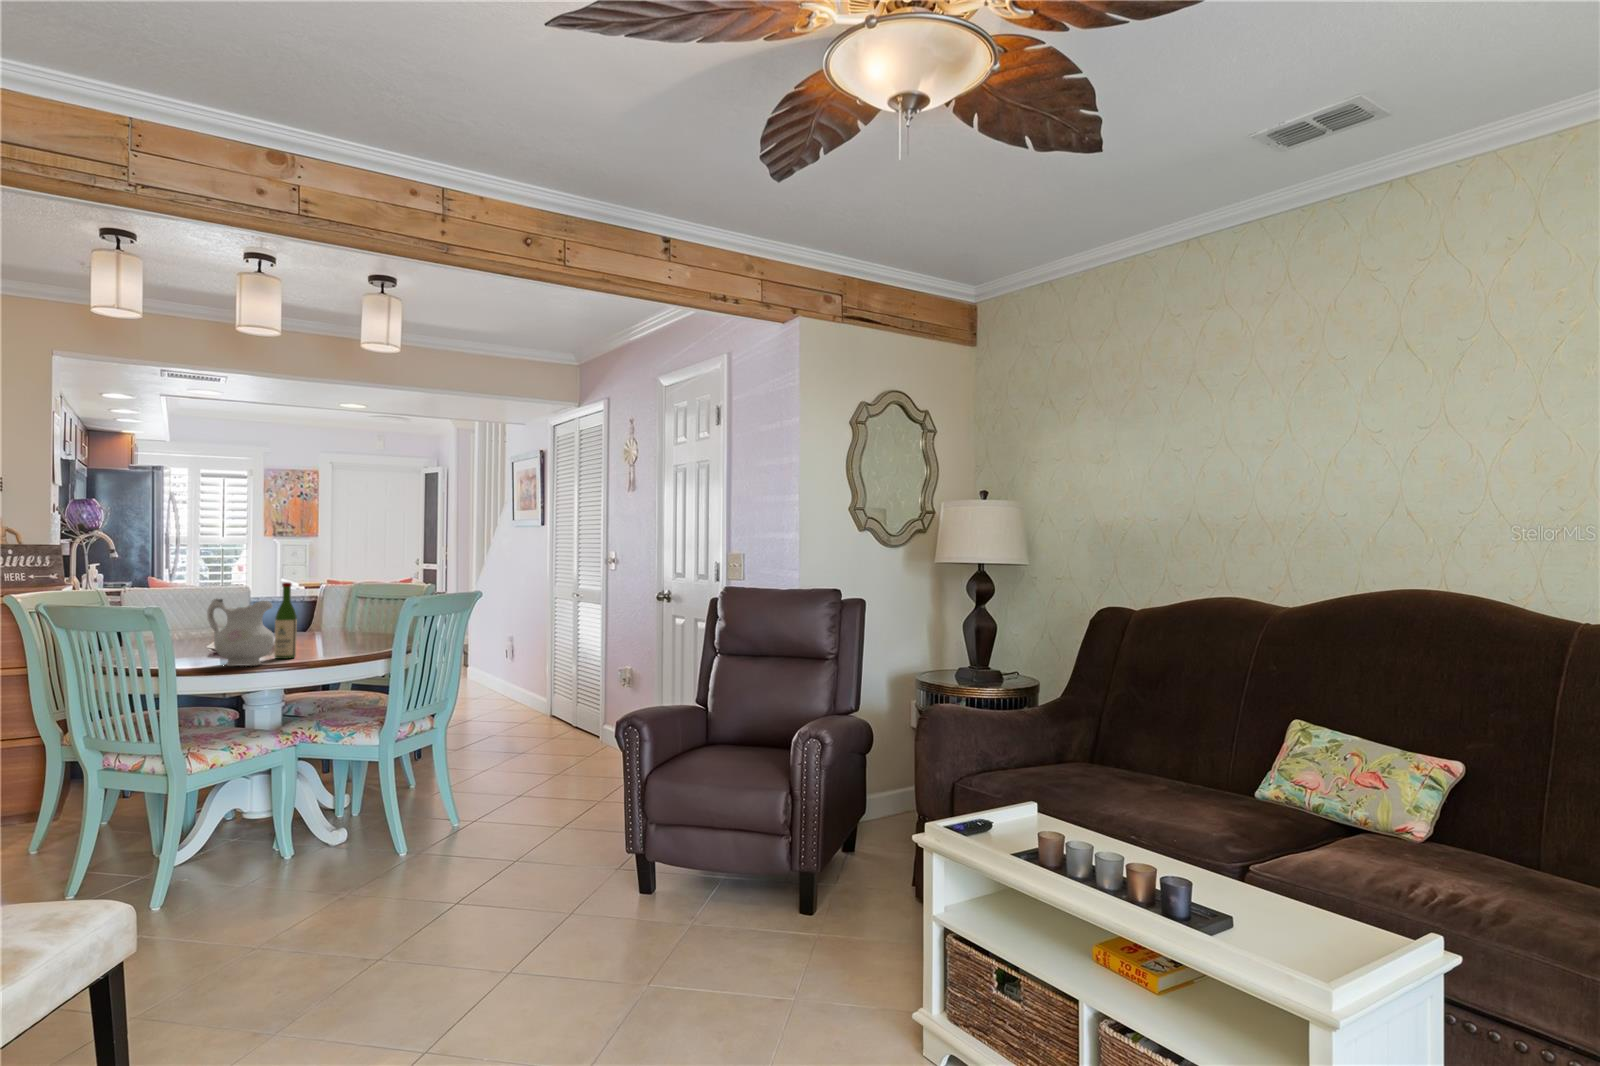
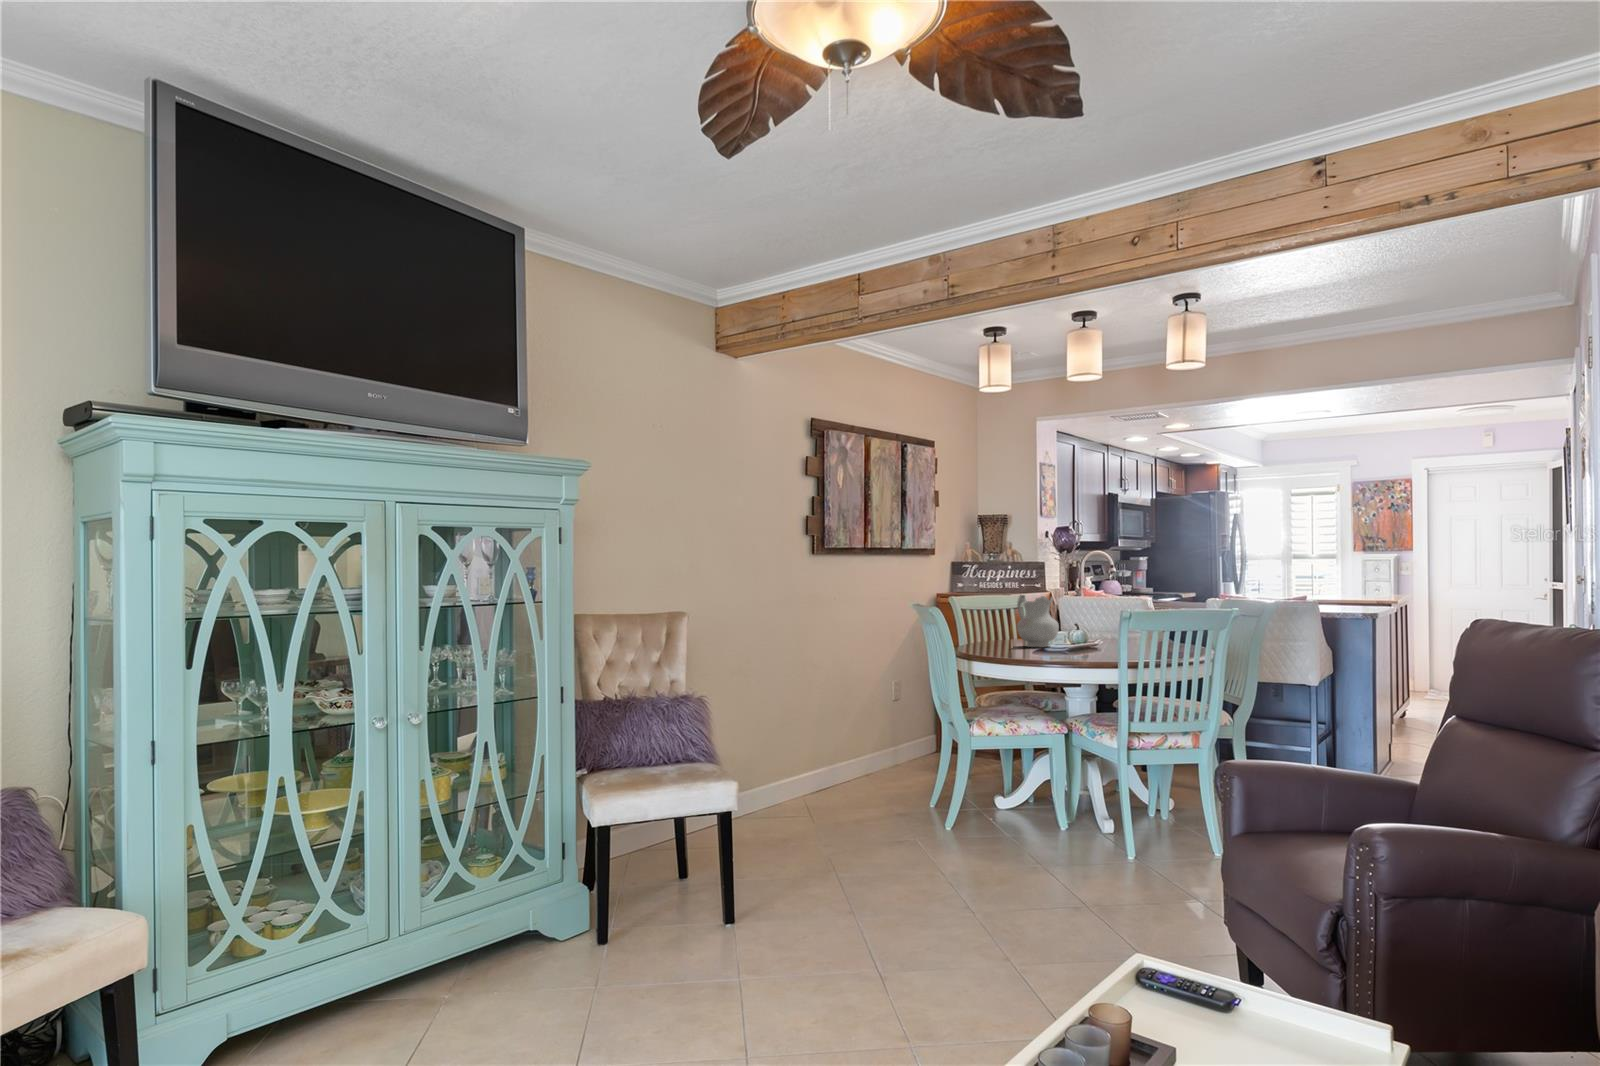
wine bottle: present [274,582,297,659] -> none [1073,583,1091,645]

